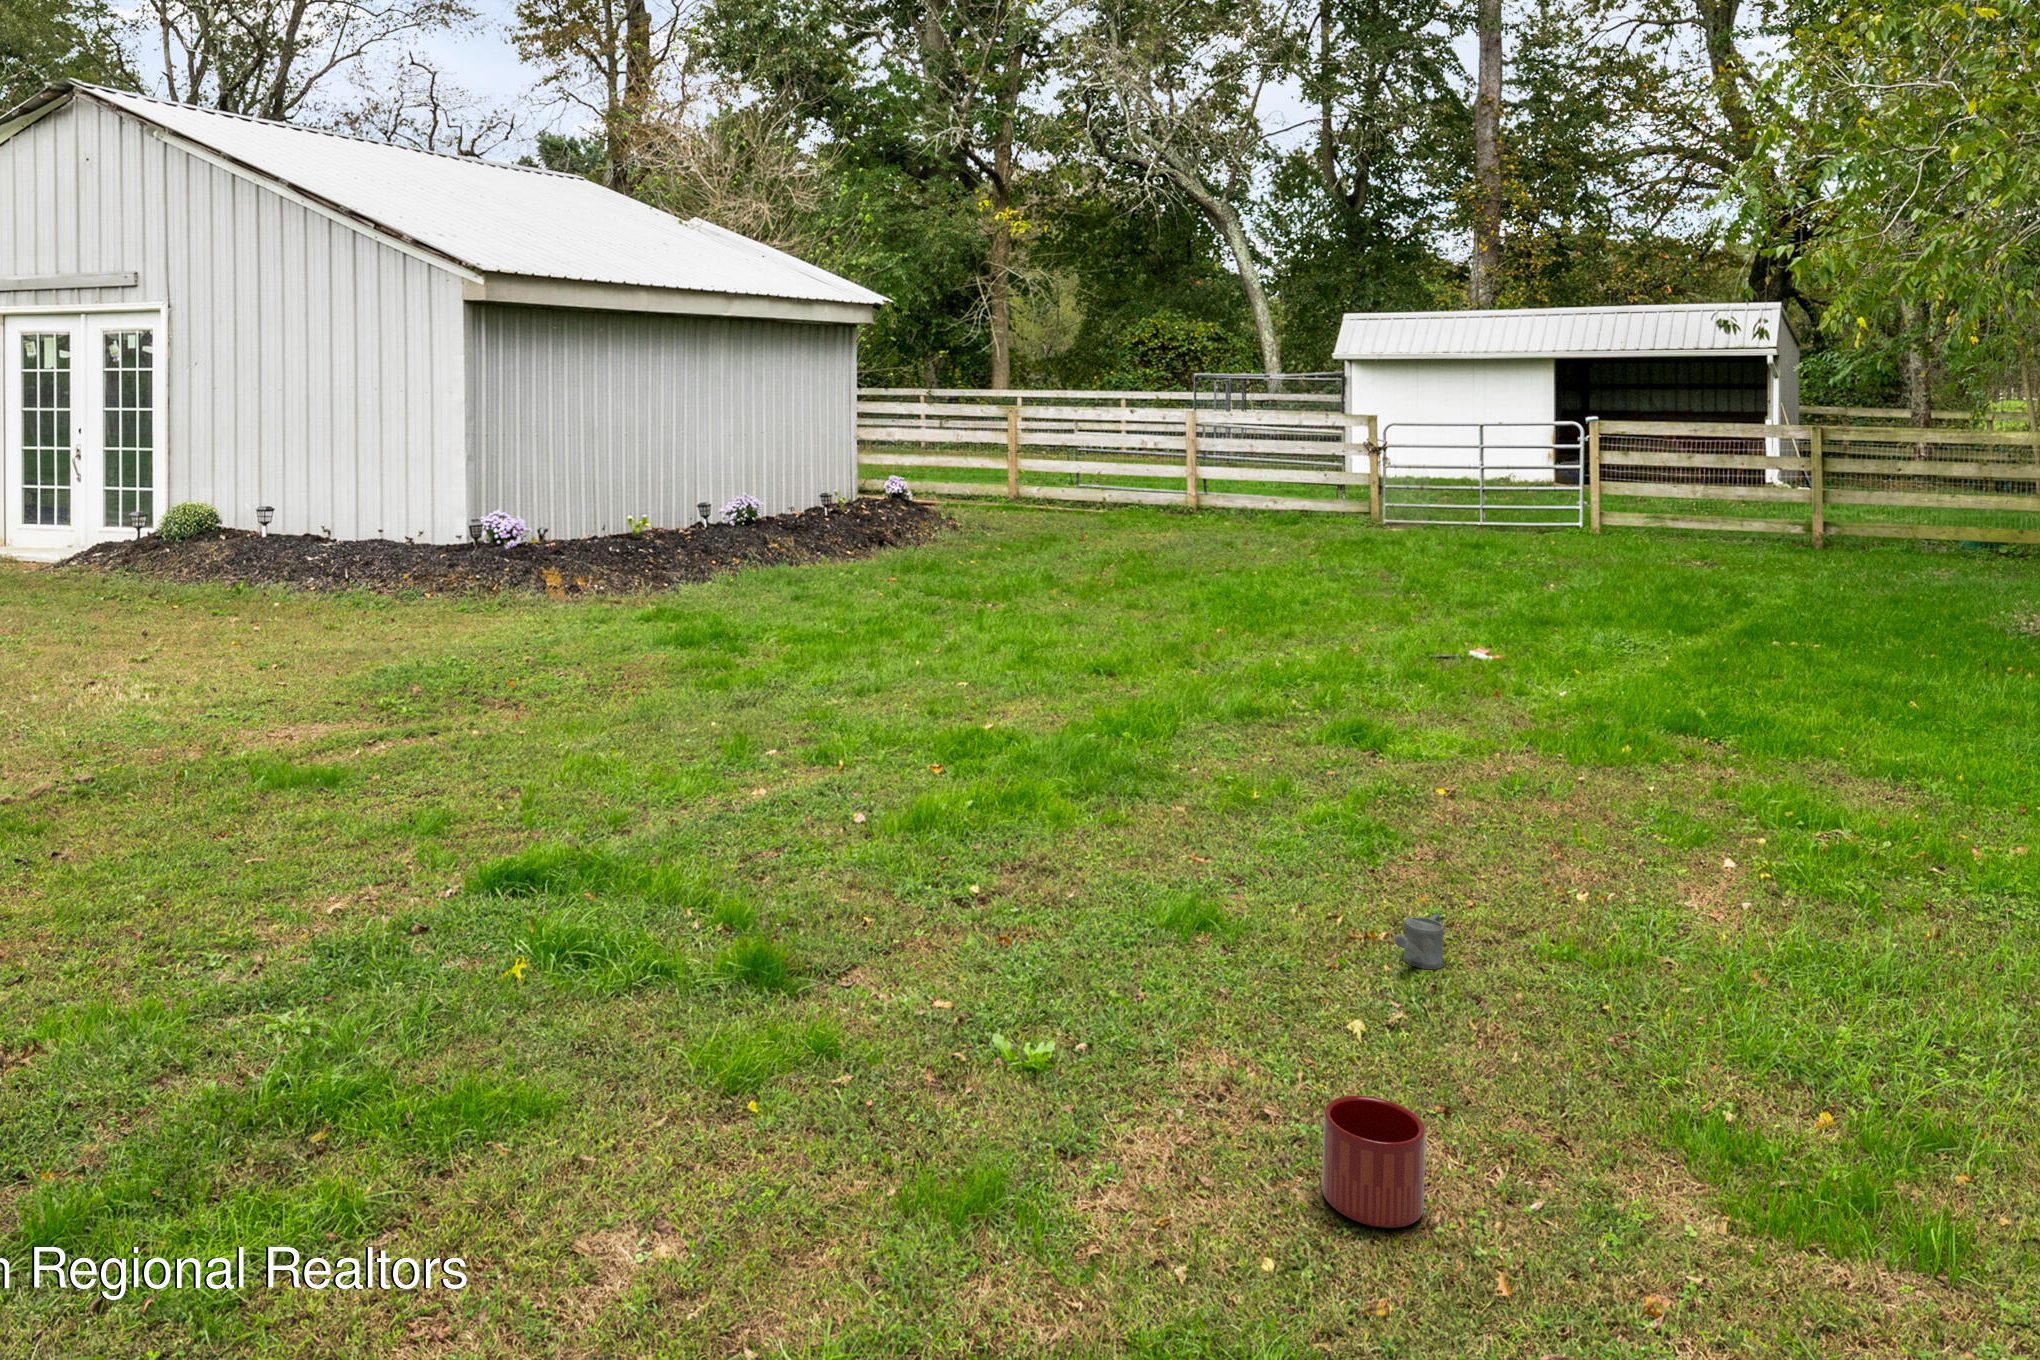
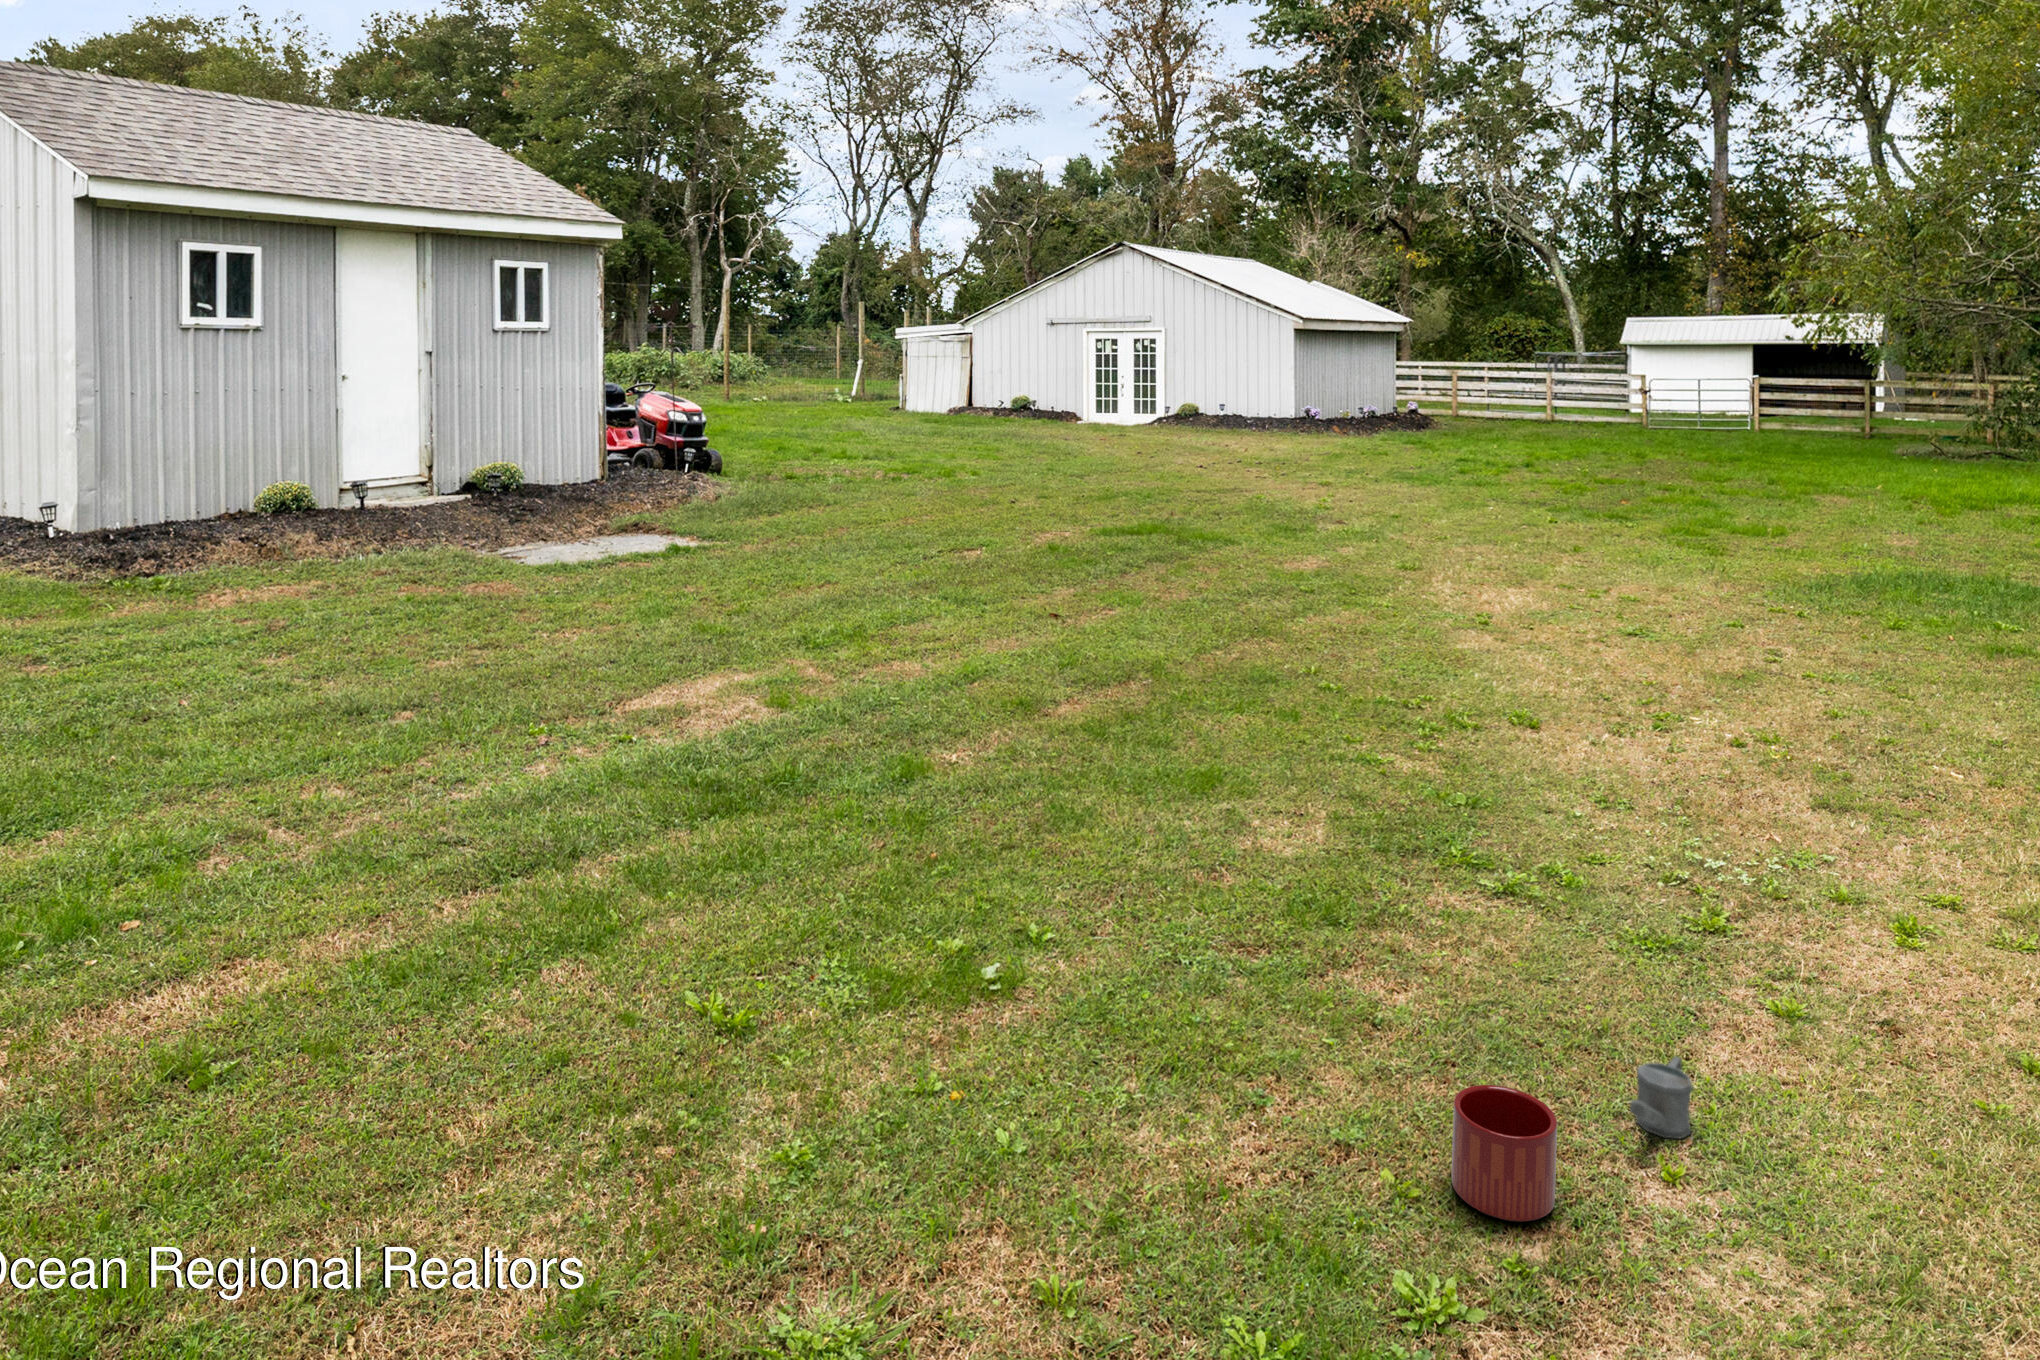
watering can: present [1395,914,1444,969] -> present [1630,1057,1693,1139]

